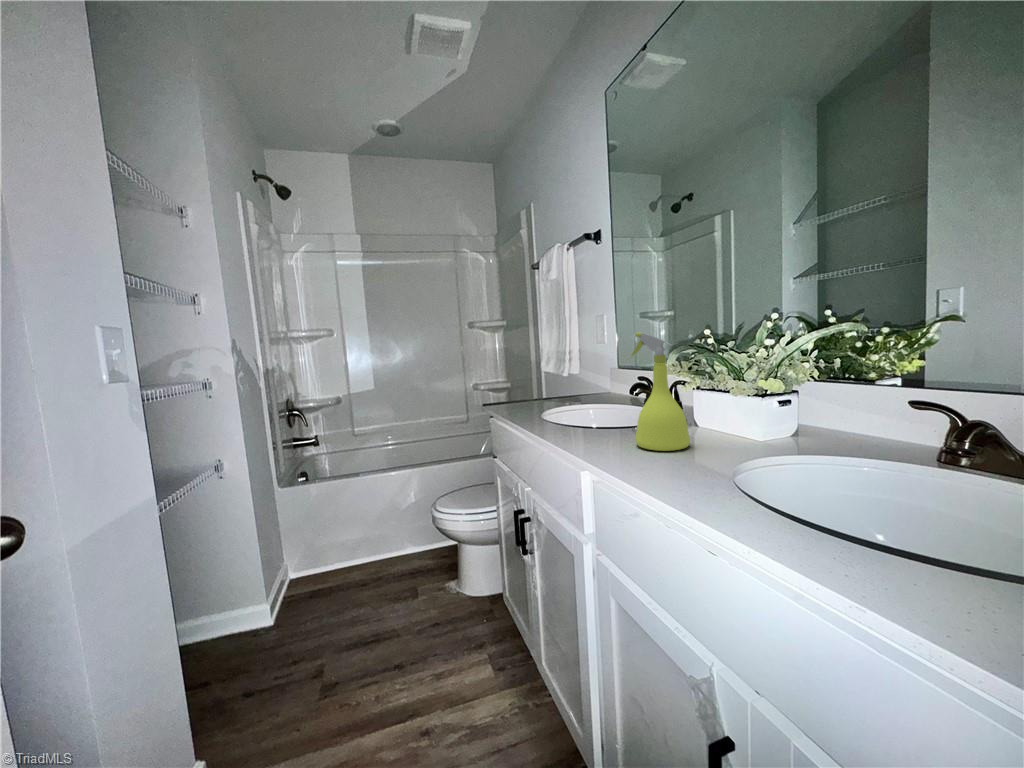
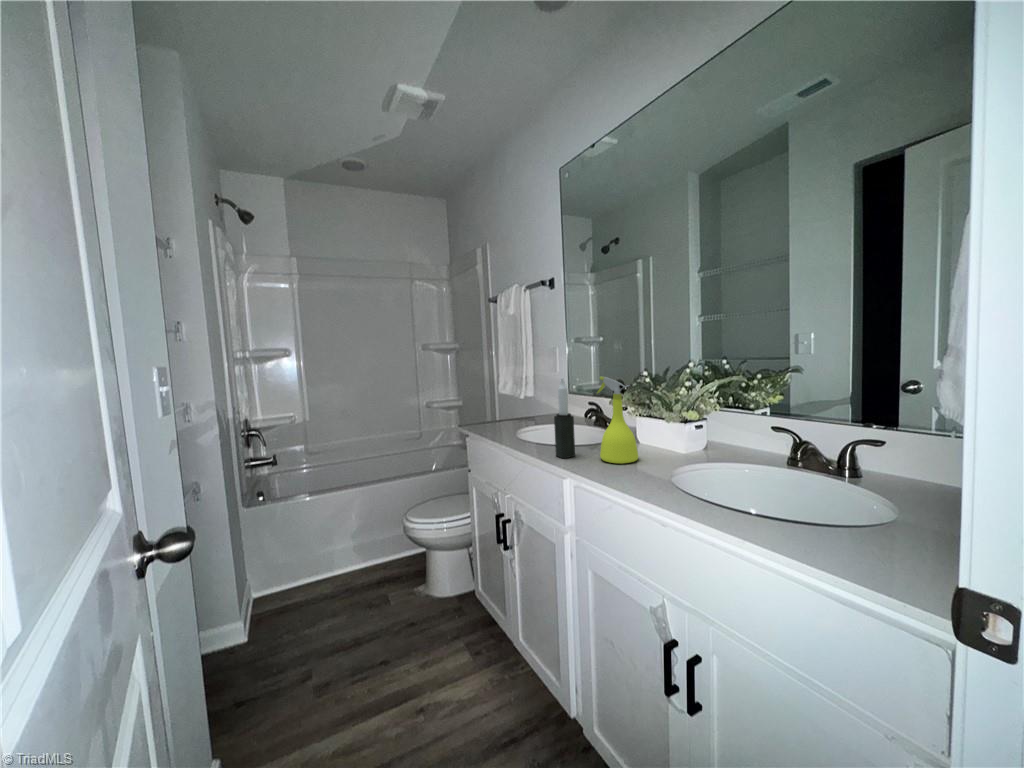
candle: none [577,337,604,443] -> present [554,378,575,458]

